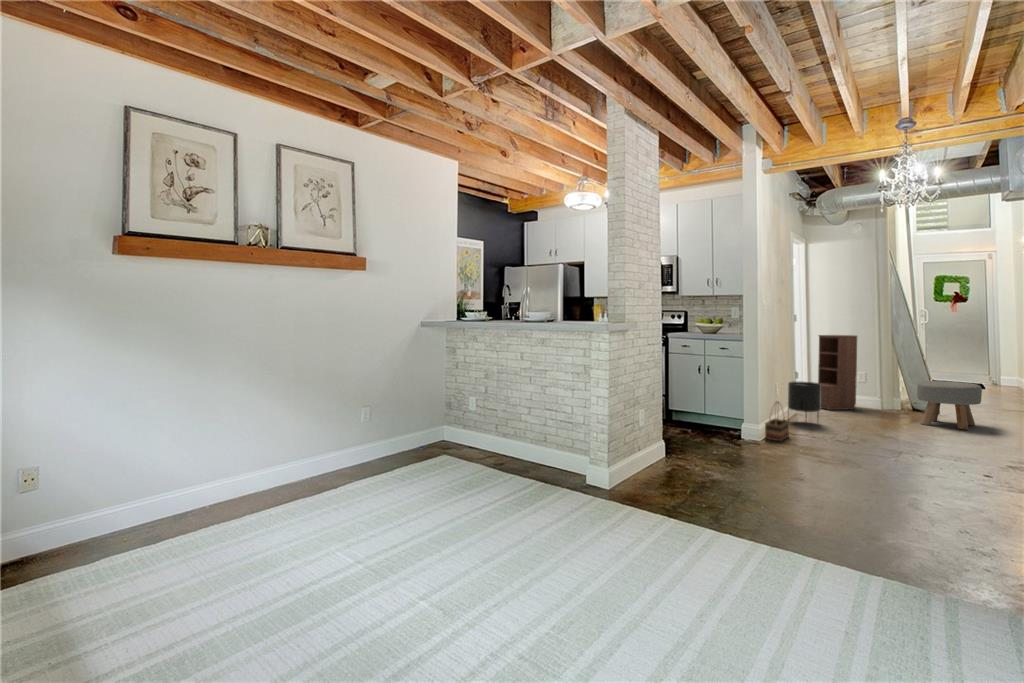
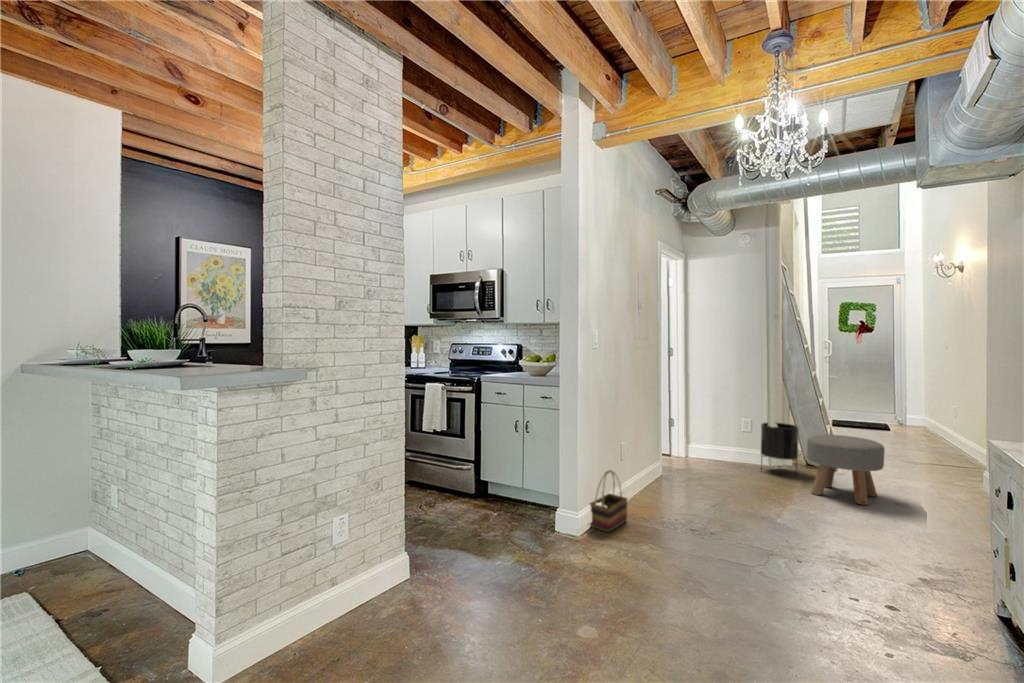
bookshelf: present [818,335,857,410] -> none [685,369,742,467]
planter: present [788,382,821,418] -> present [761,423,799,475]

